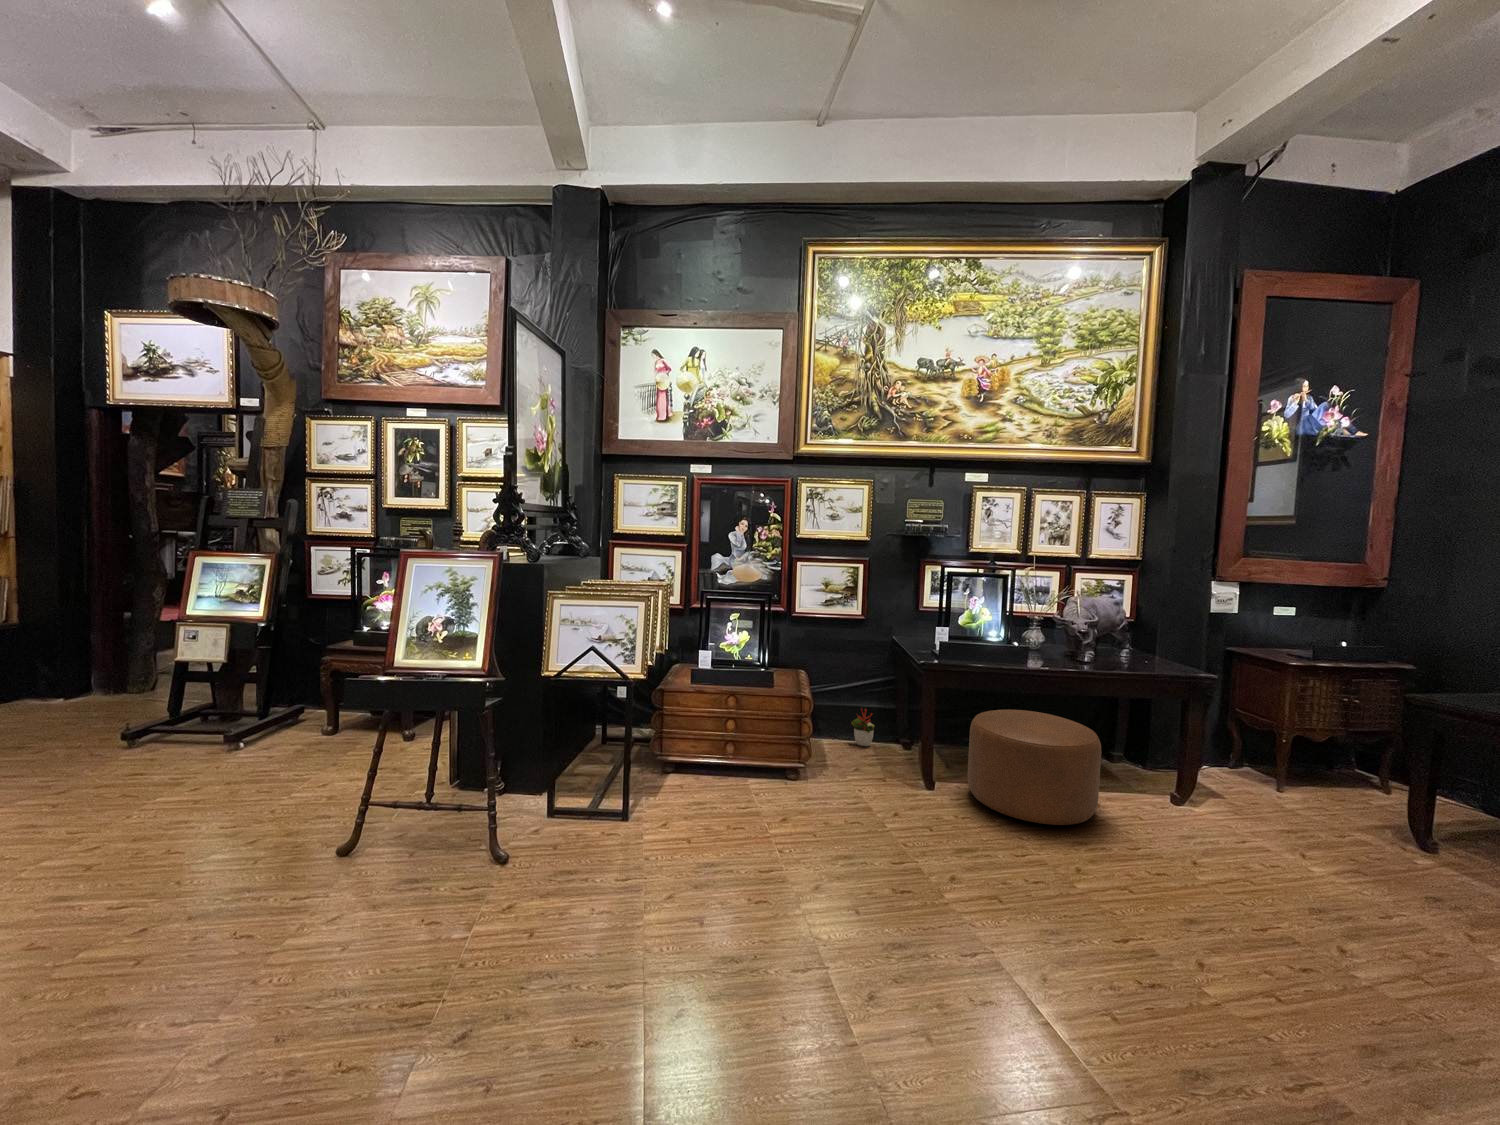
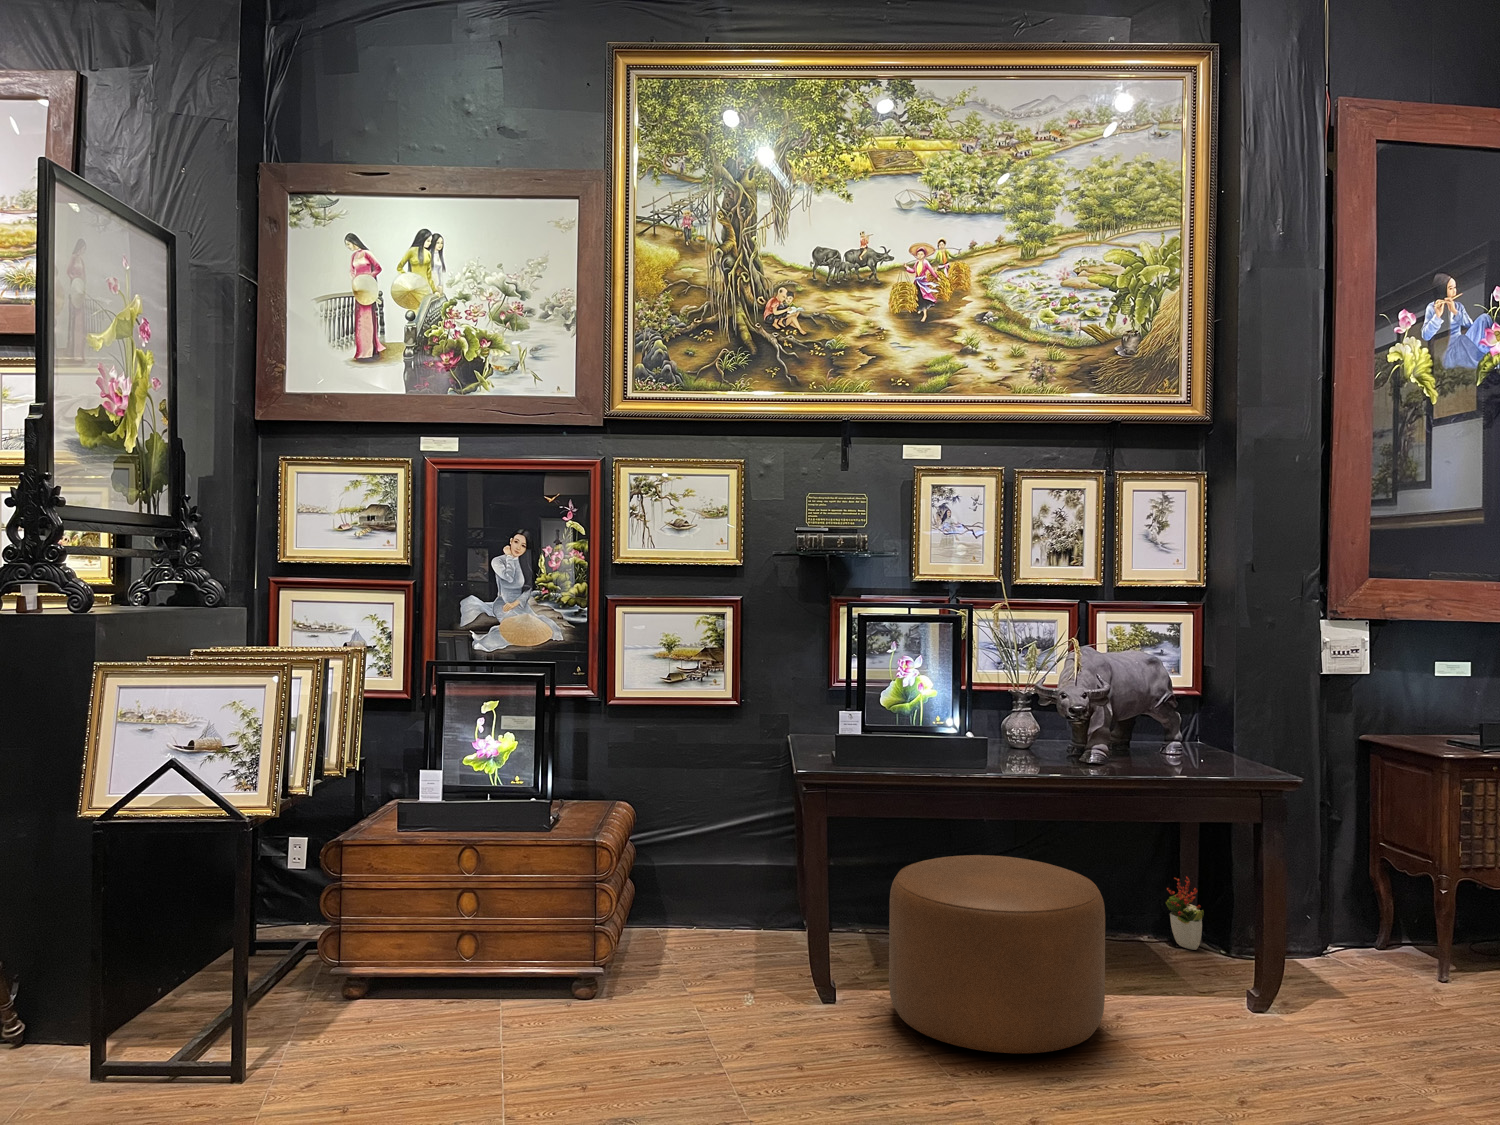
decorative plant: present [851,708,875,746] -> present [1166,877,1204,950]

